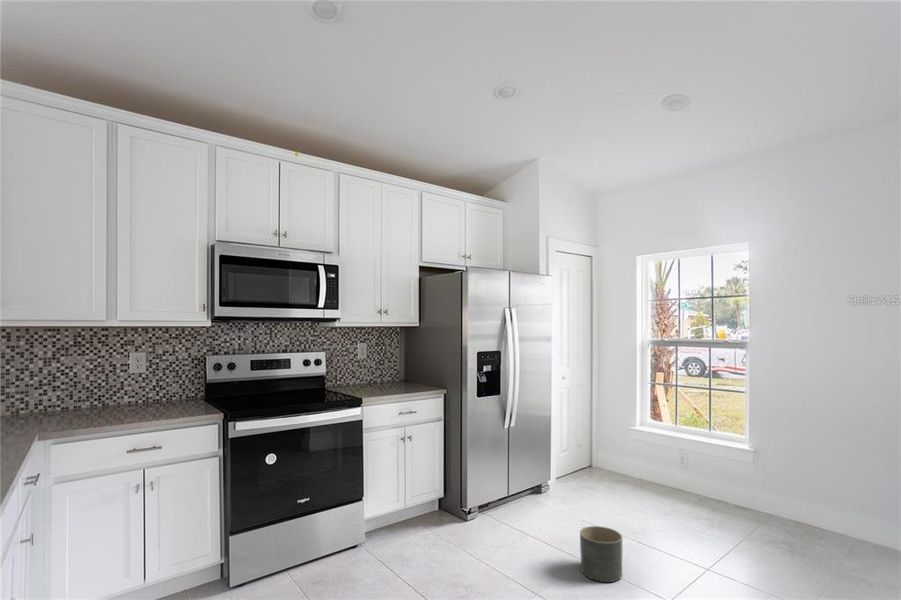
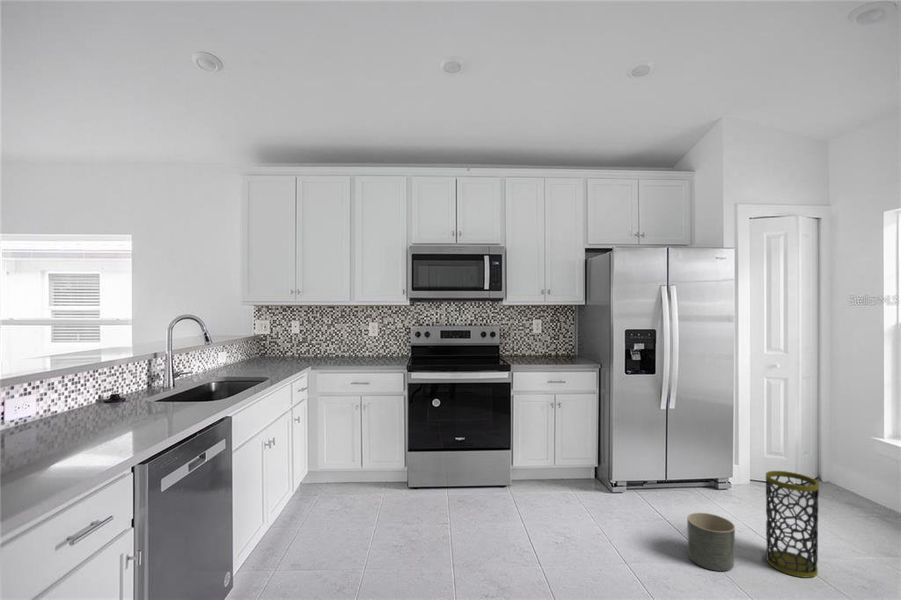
trash can: none [628,471,671,564] -> present [766,471,819,578]

